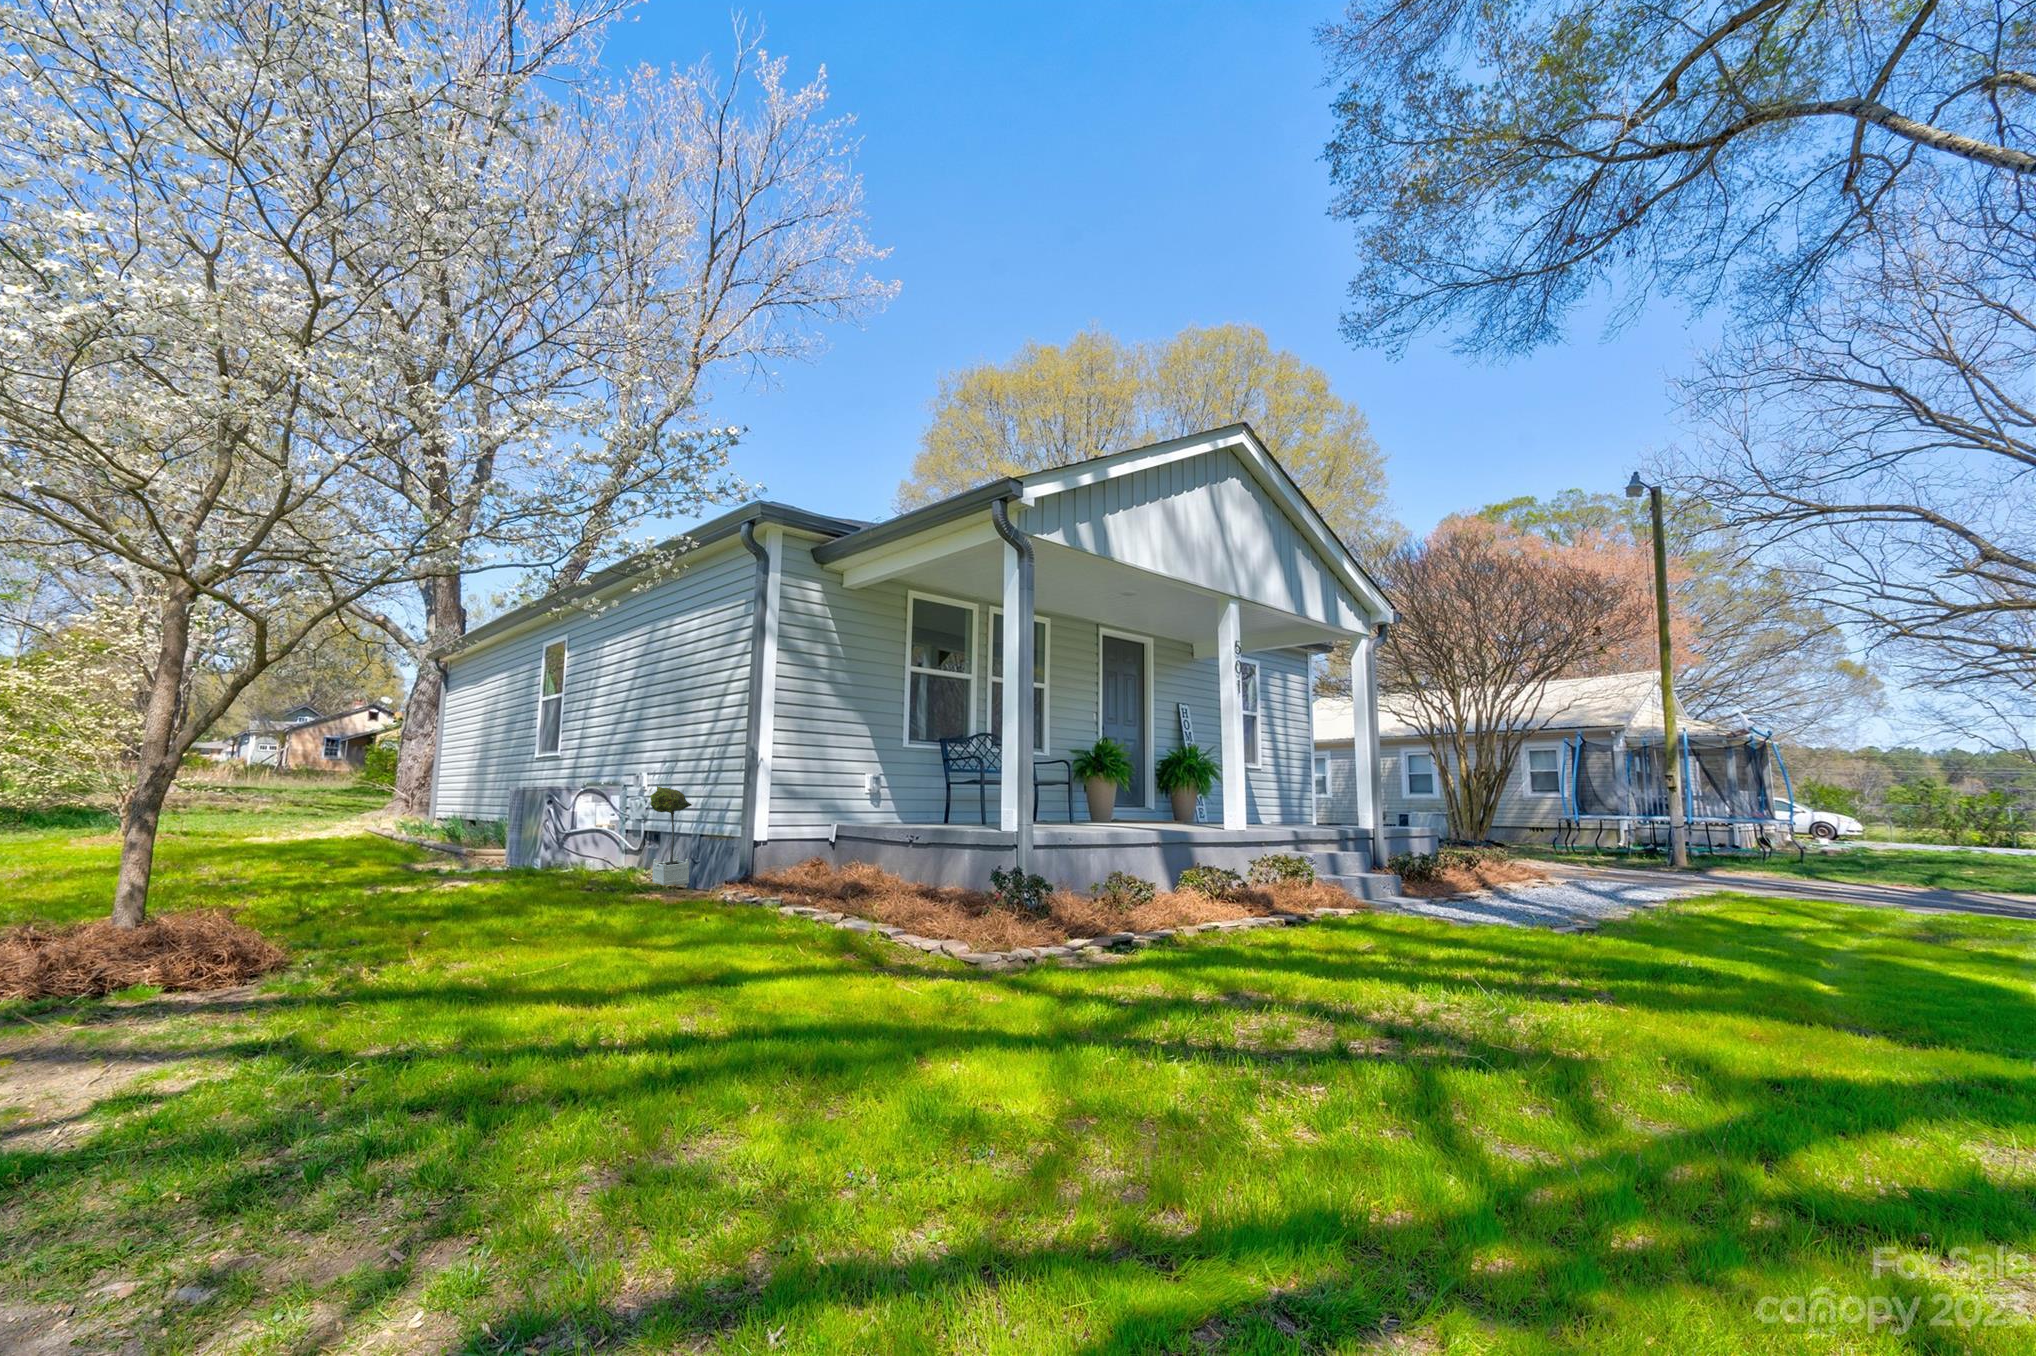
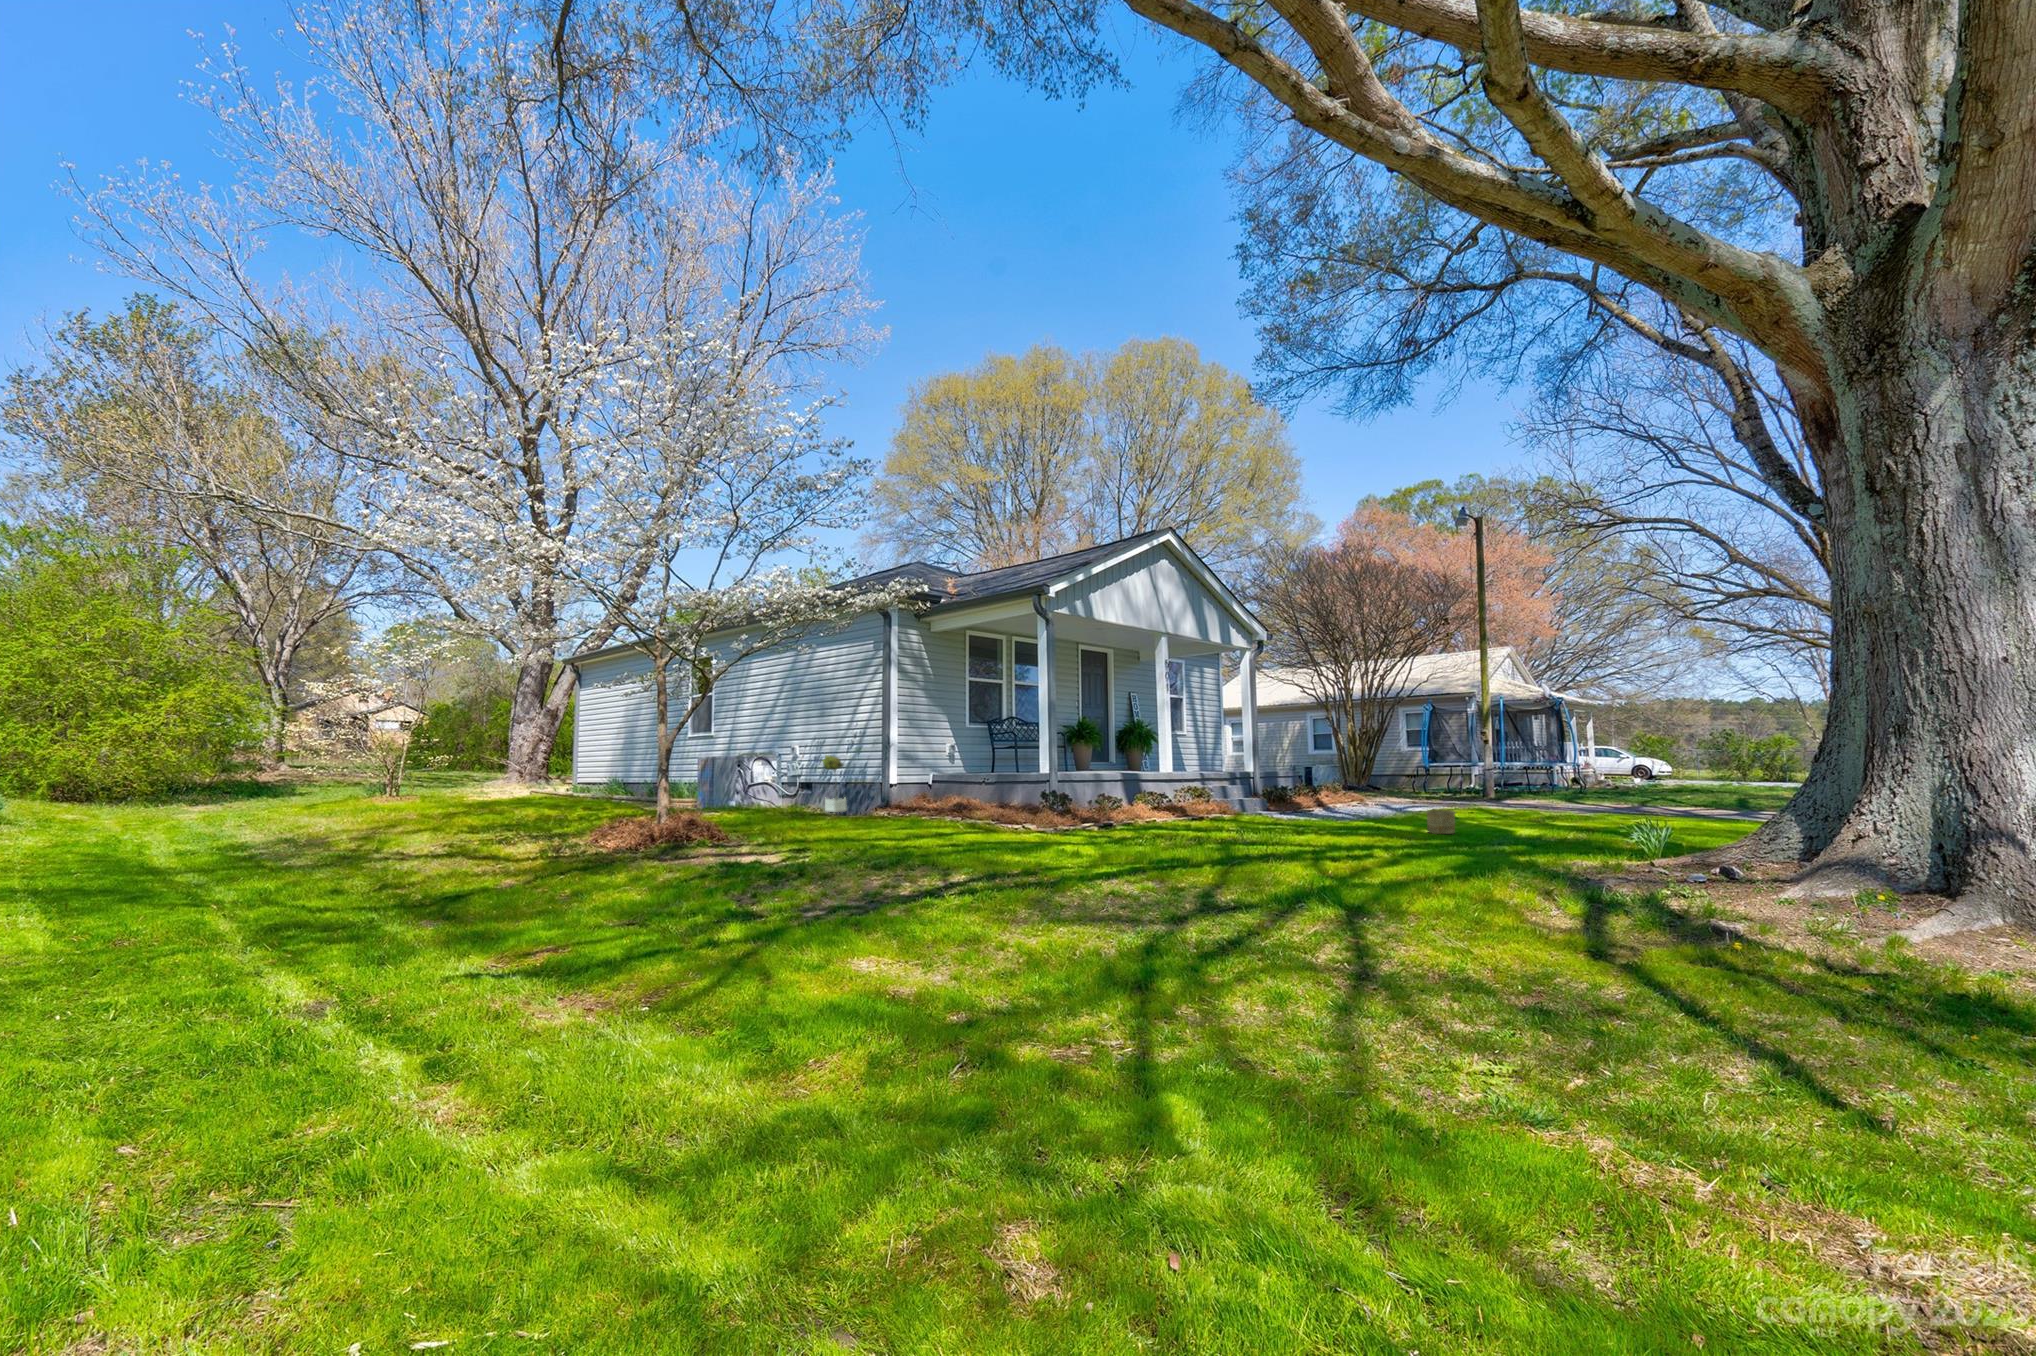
wooden bucket: none [1869,943,1964,1010] -> present [1426,809,1455,834]

